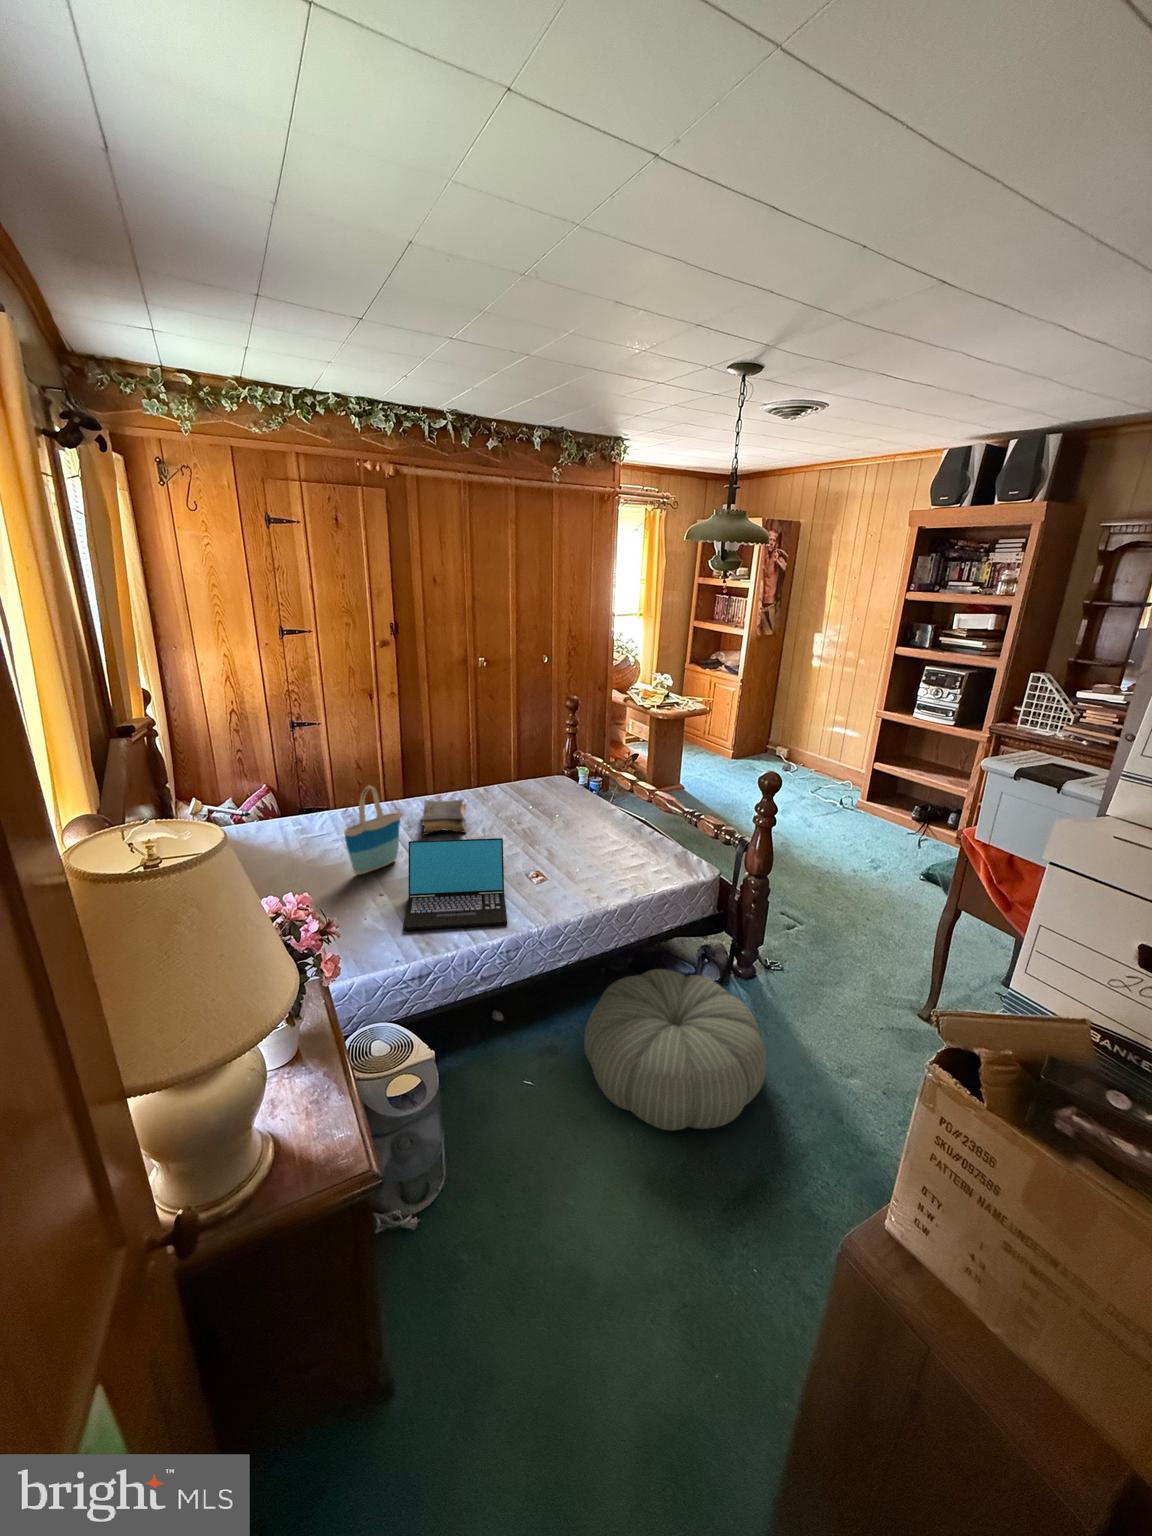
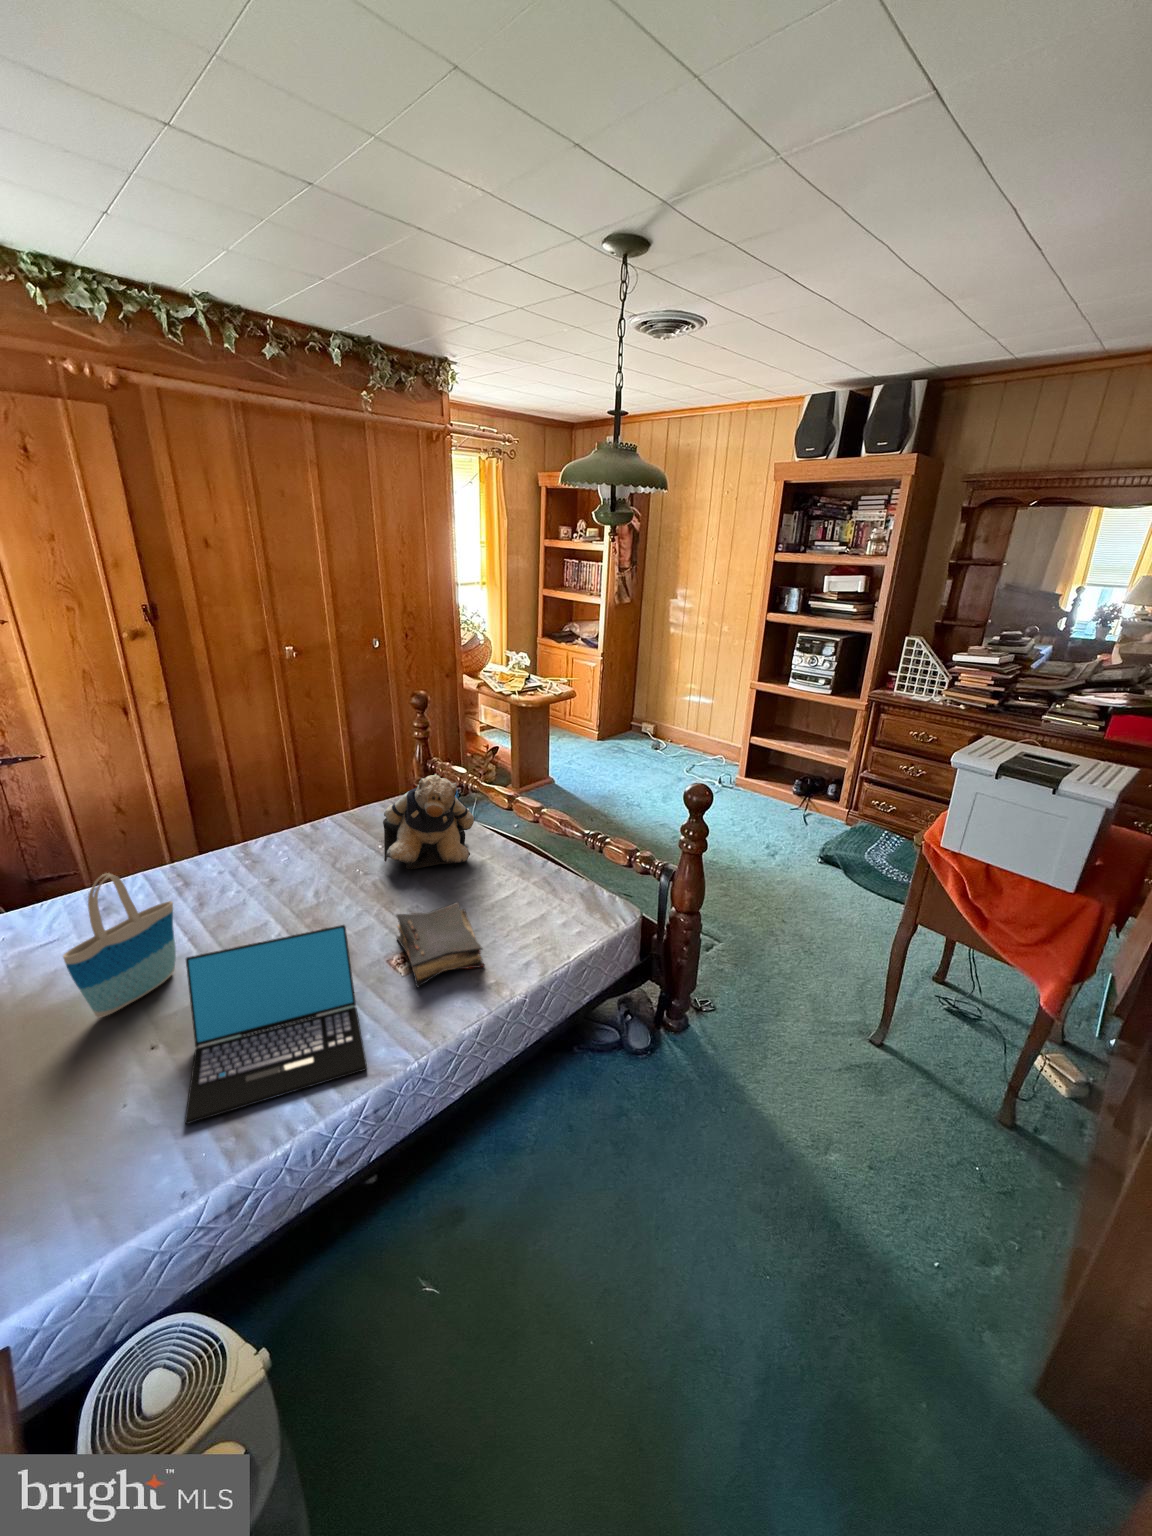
teddy bear: none [533,754,601,824] -> present [383,775,474,869]
book: present [421,799,466,835] -> present [397,903,485,988]
pouf: present [584,969,767,1130] -> none [503,1067,756,1345]

